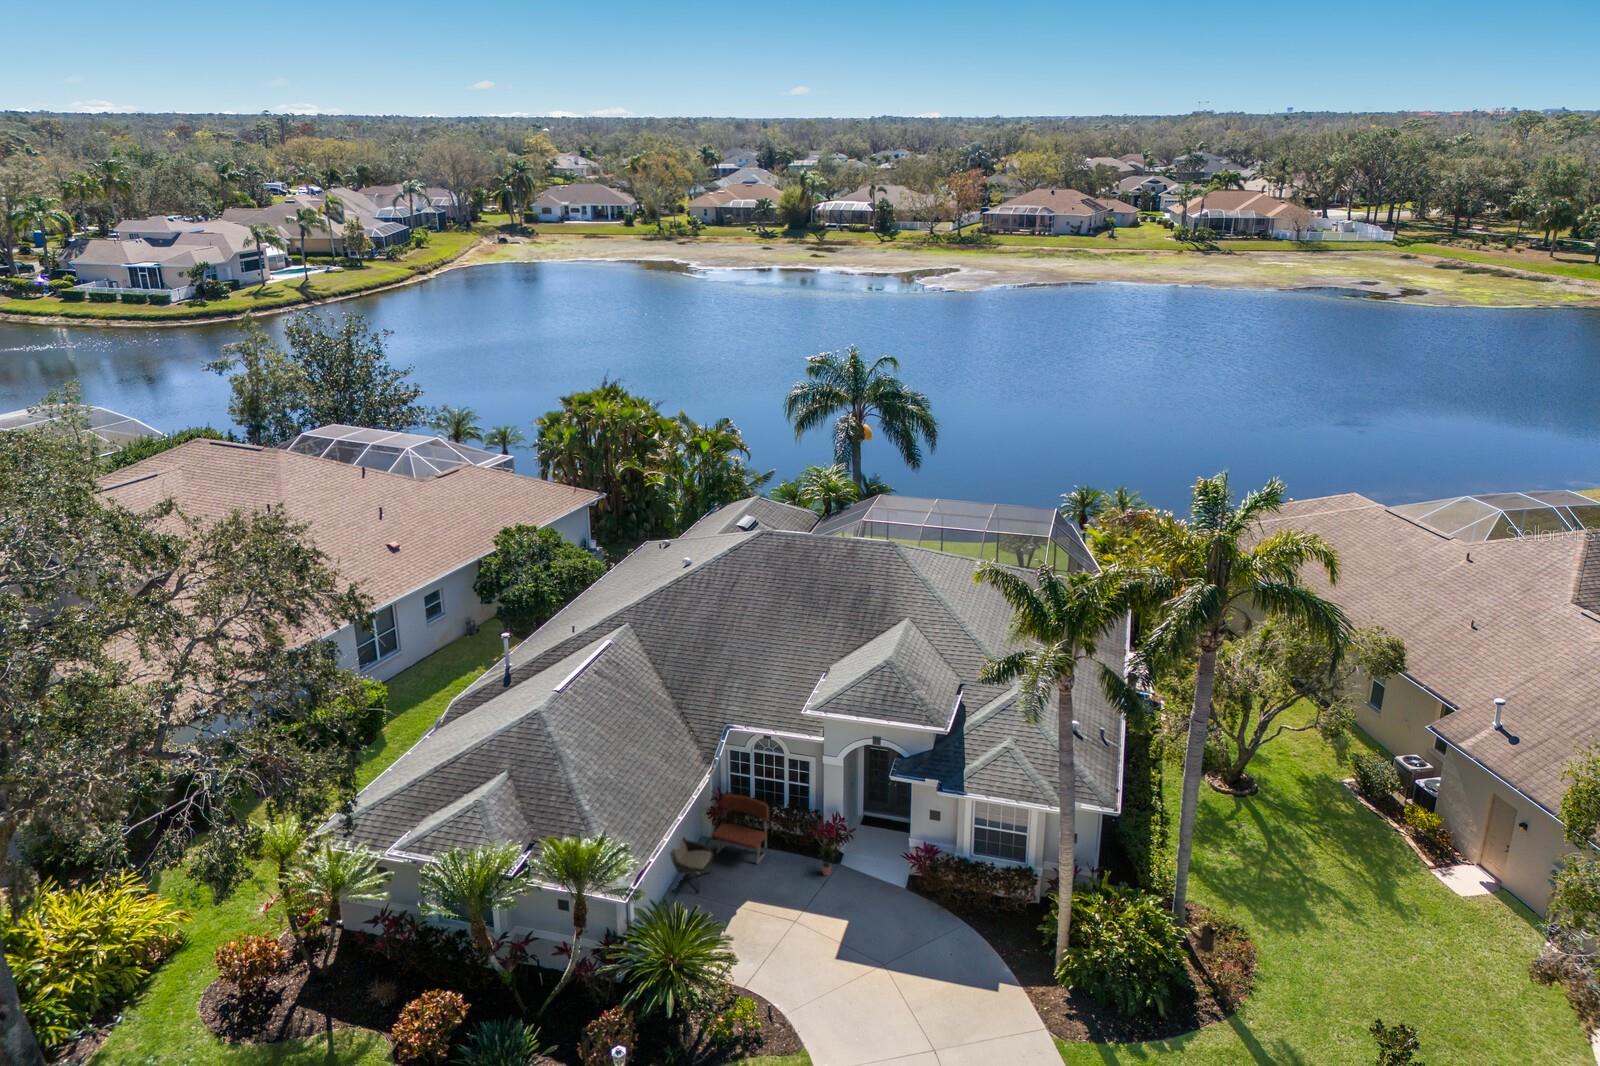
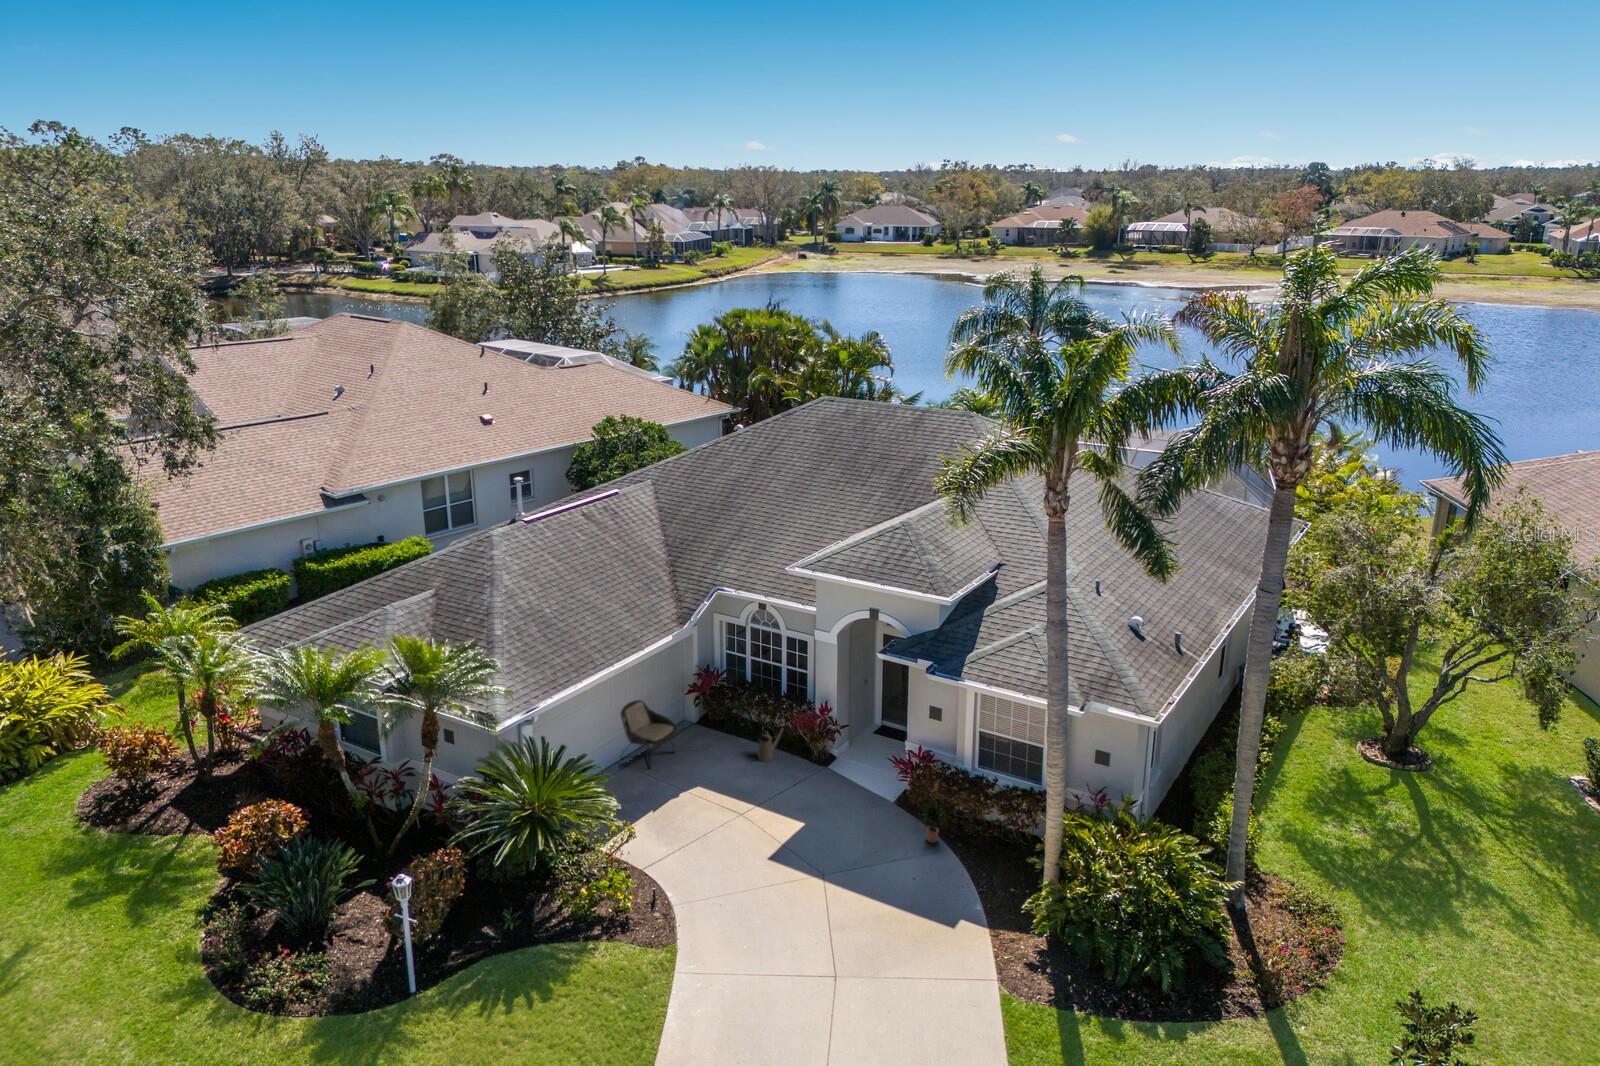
bench: present [711,794,769,864] -> none [685,669,750,752]
potted plant: present [819,846,837,875] -> present [922,801,947,843]
watering can: present [1186,923,1216,952] -> present [757,729,783,762]

